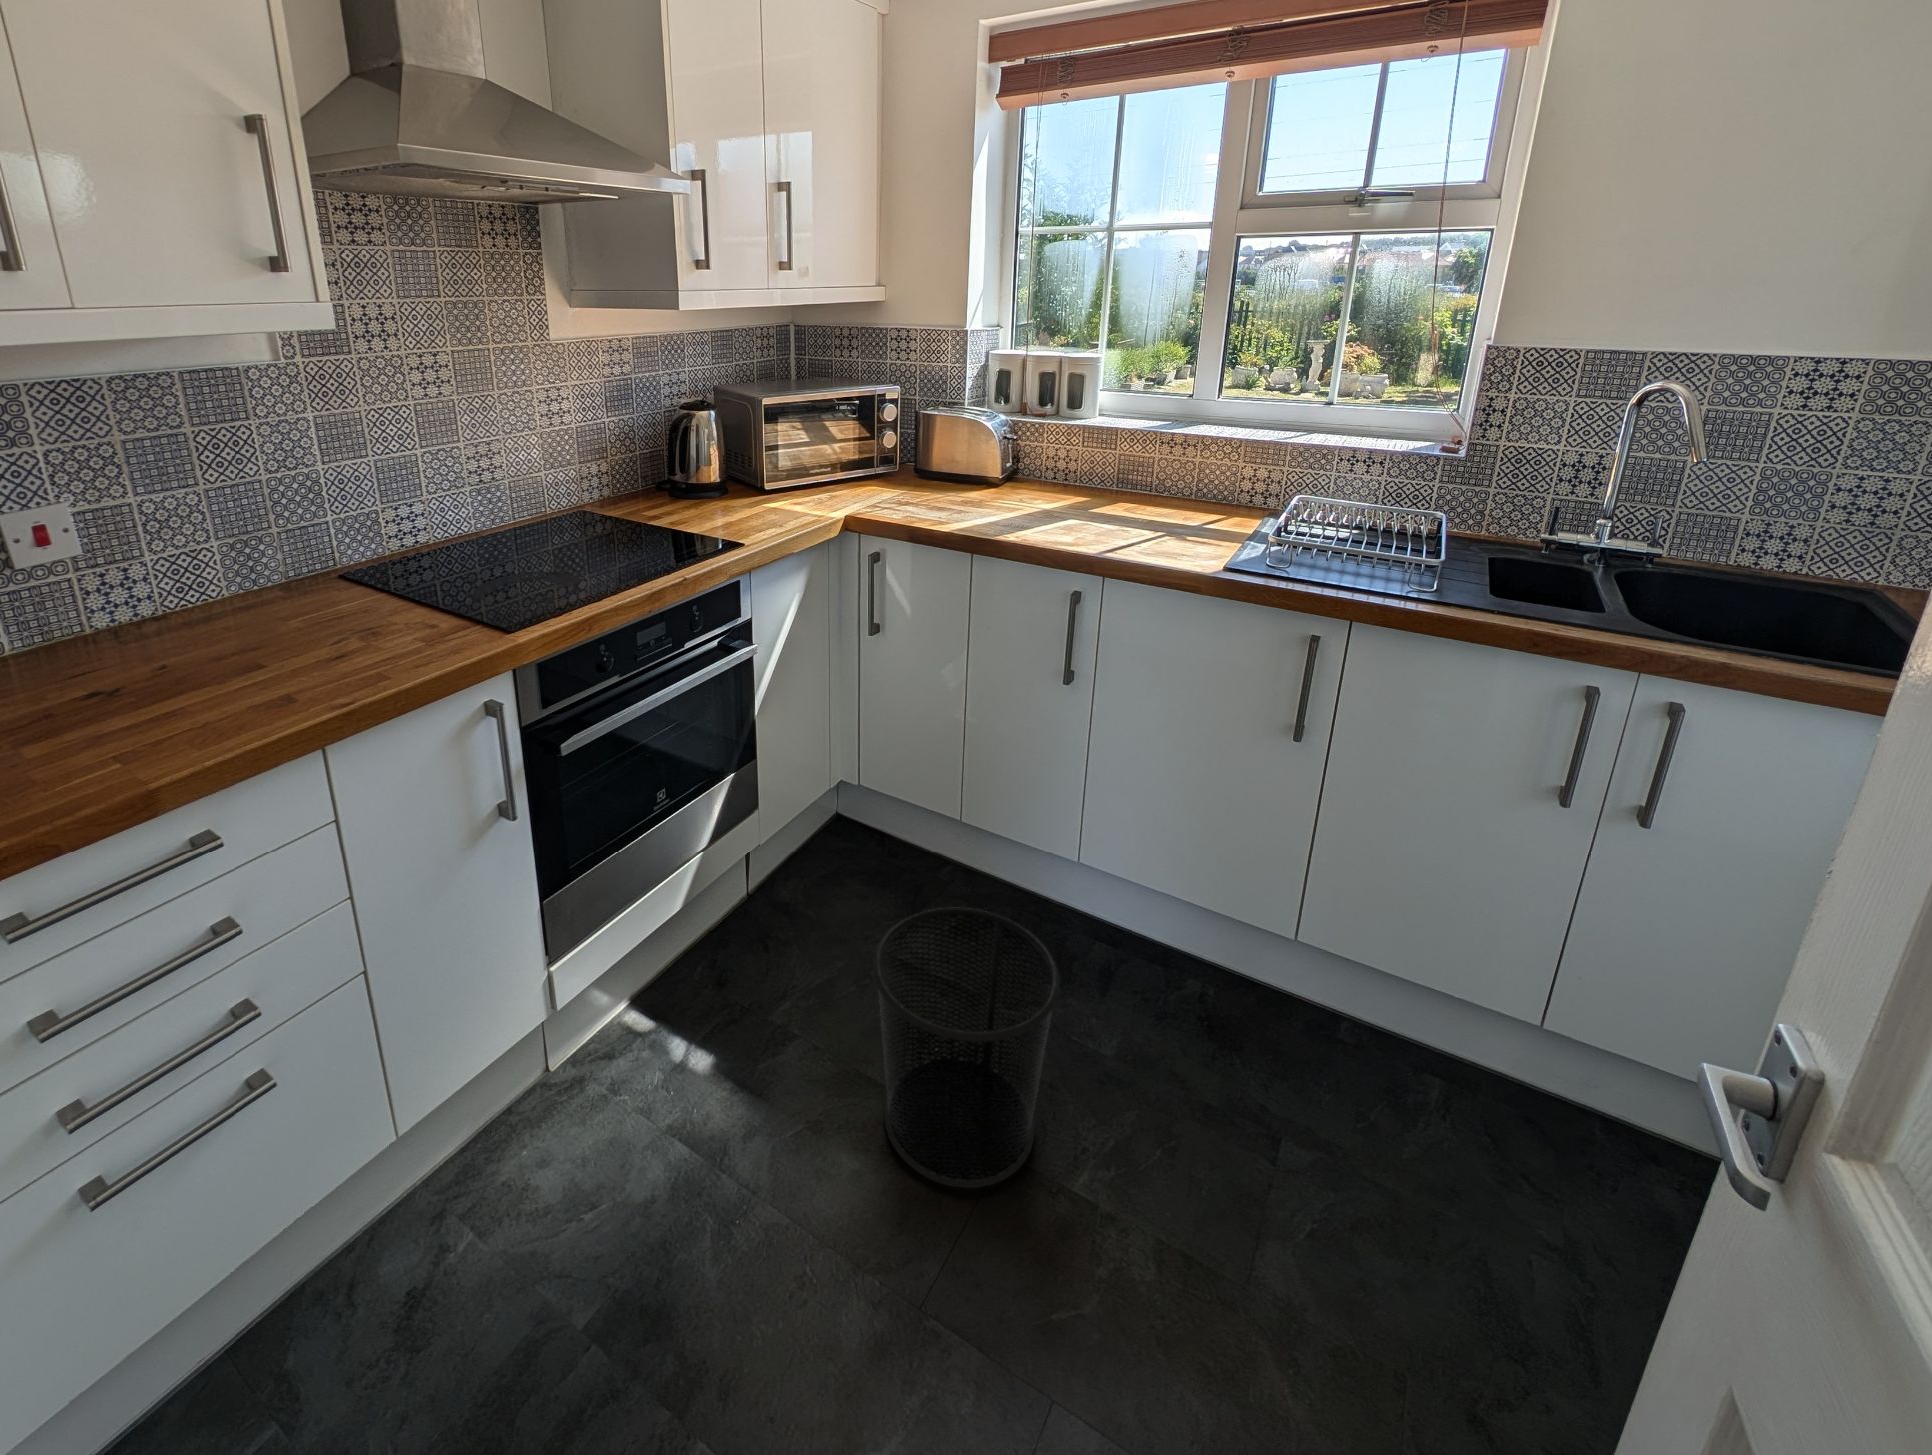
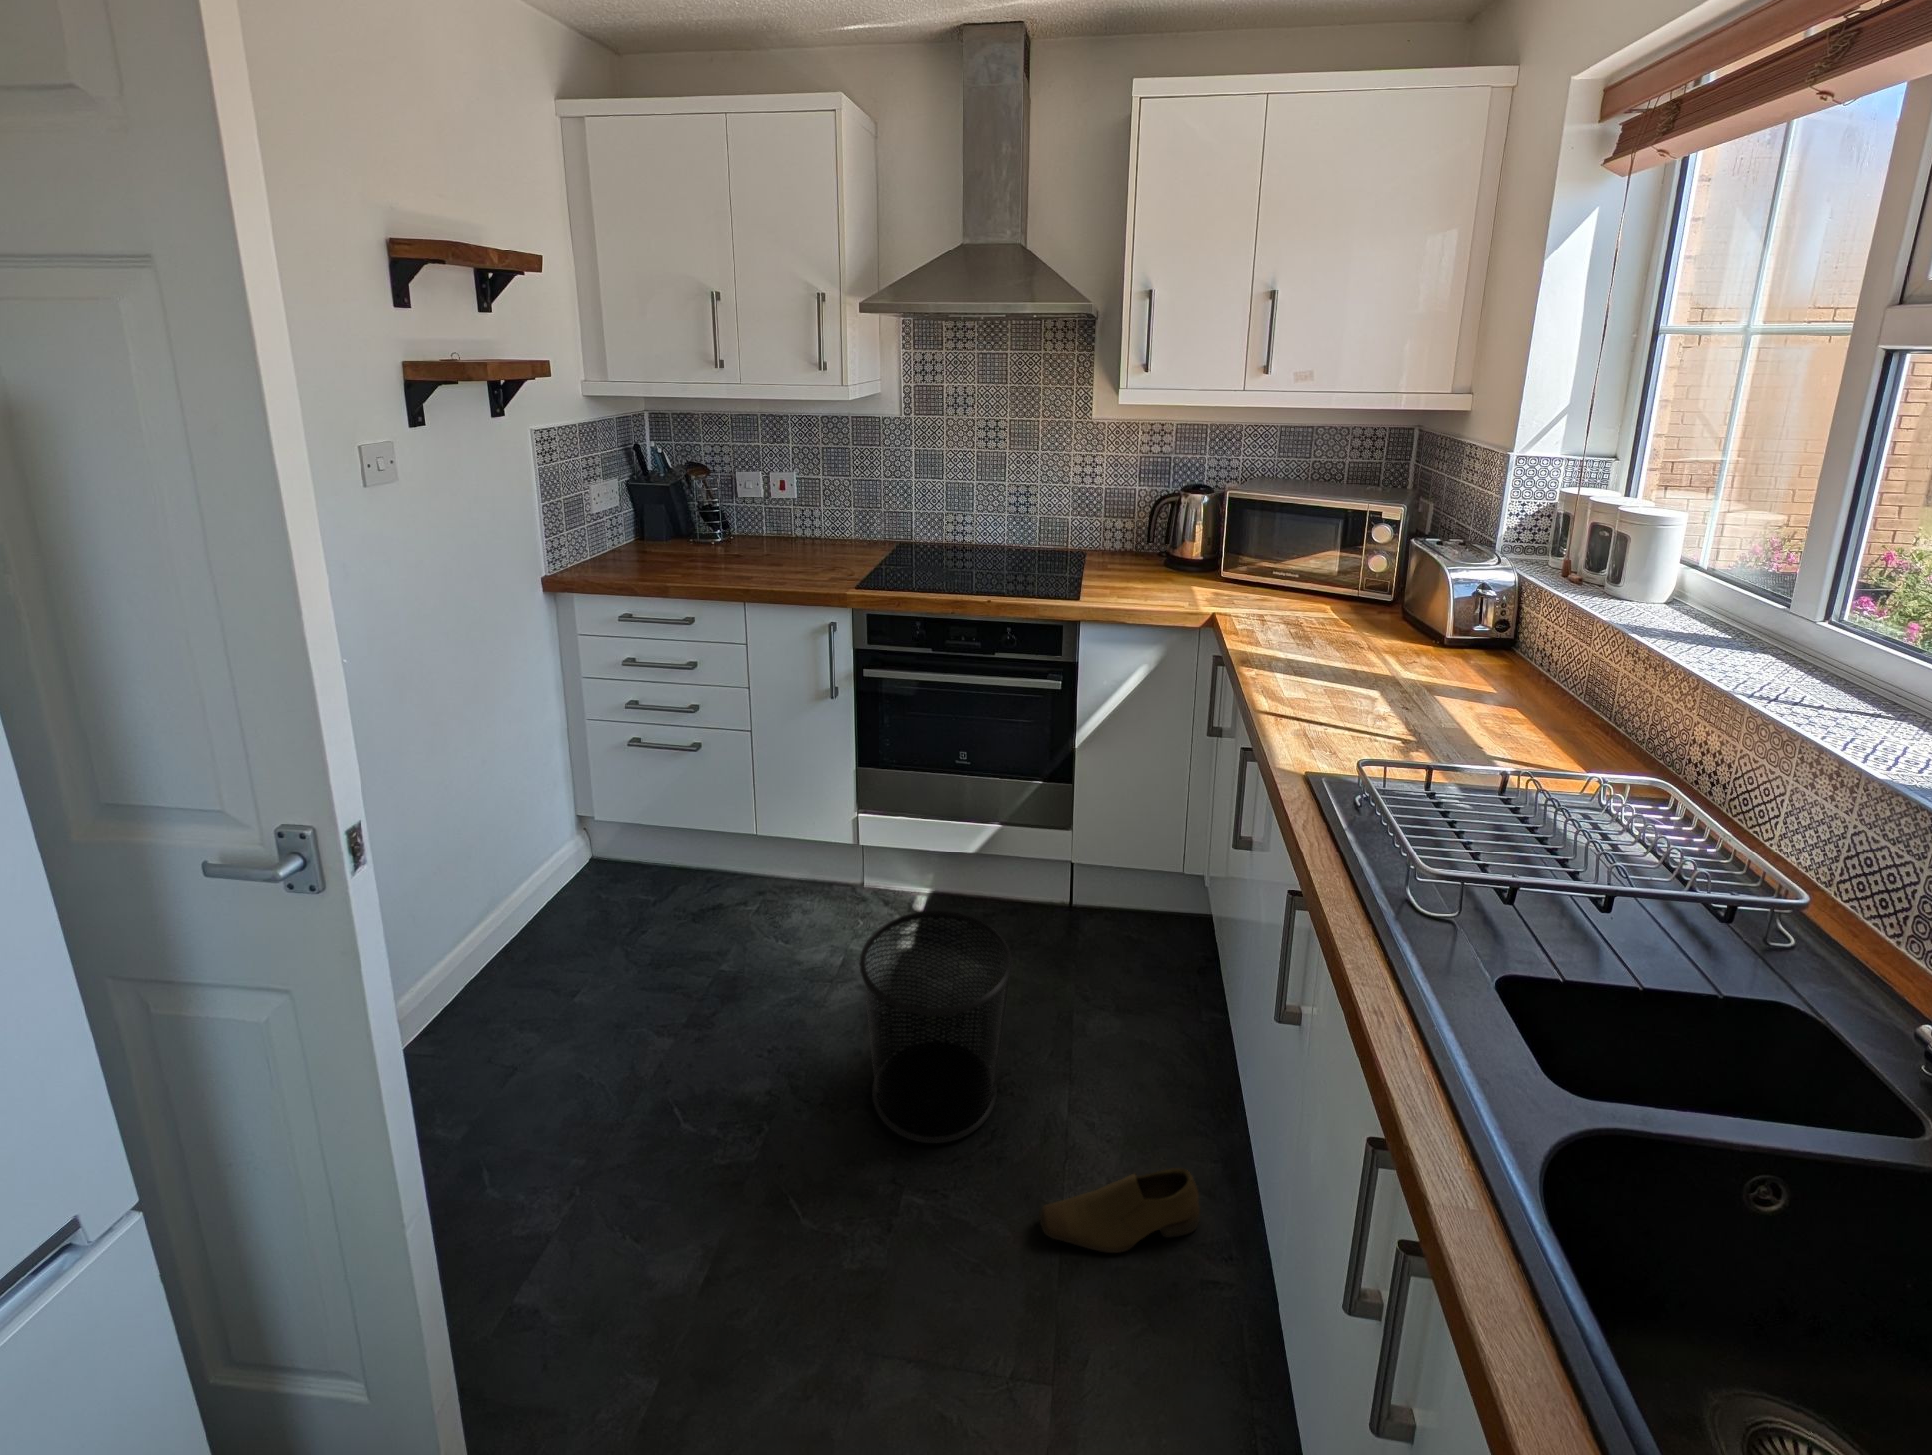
shoe: none [1127,955,1181,1090] -> present [1039,1168,1200,1253]

